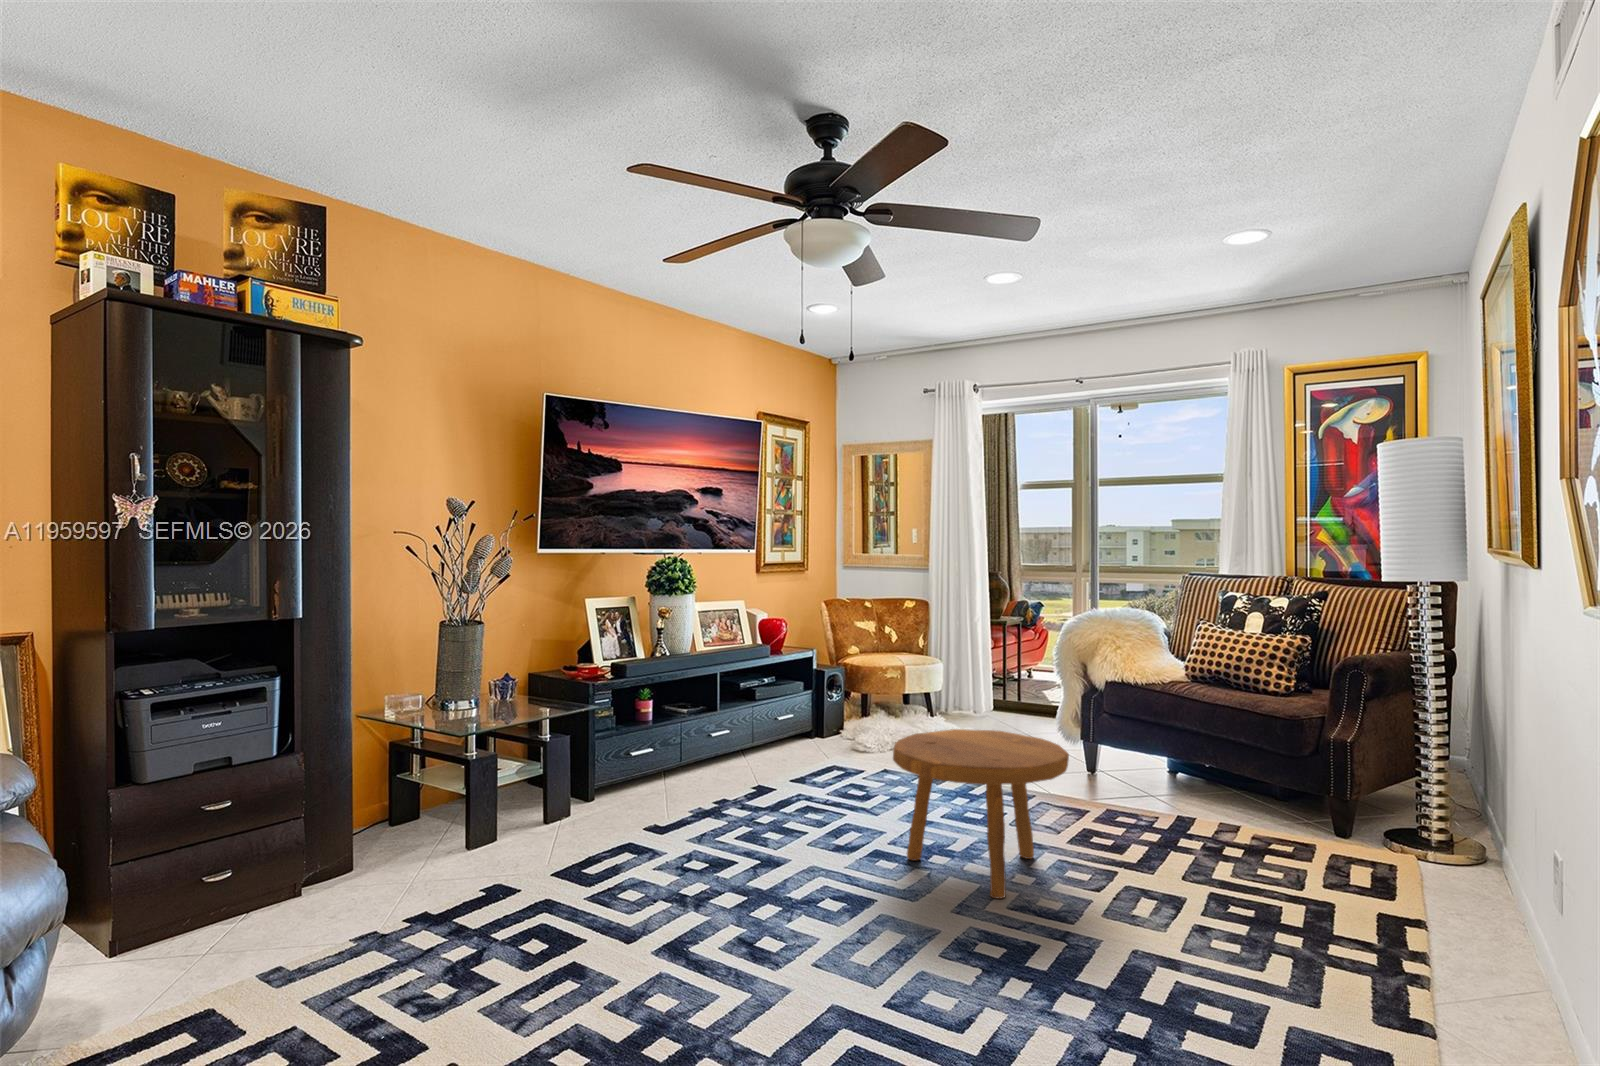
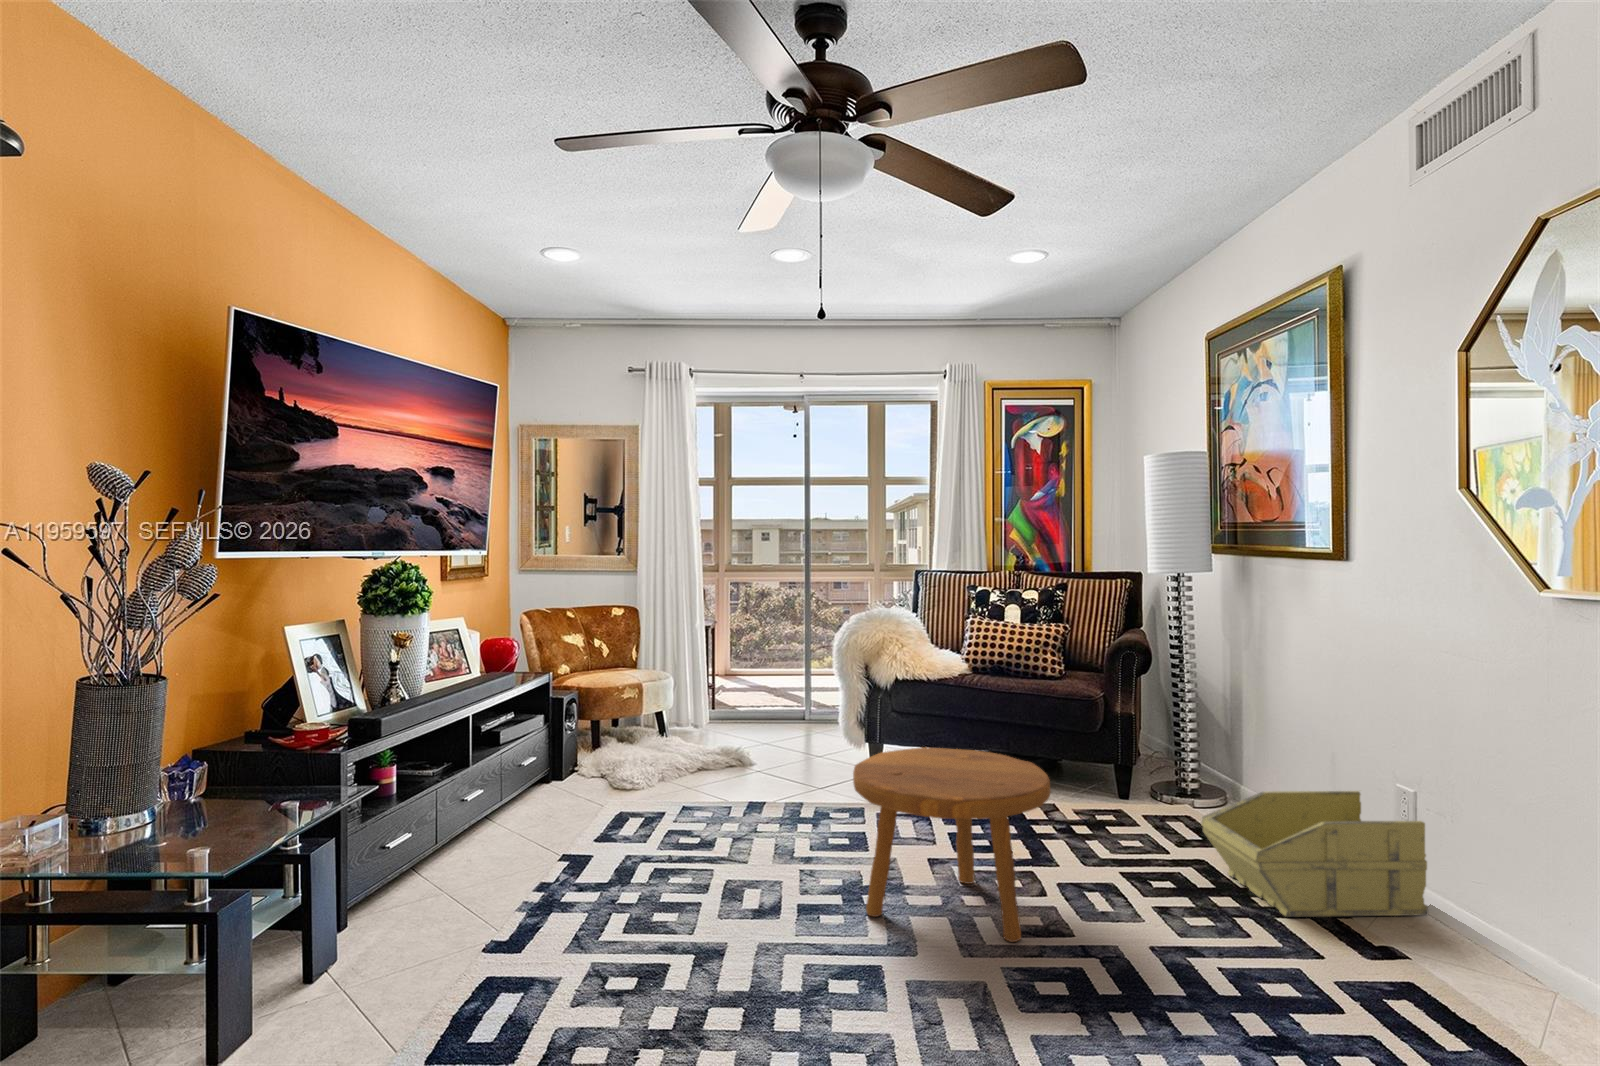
storage bin: none [1269,824,1537,987] -> present [1201,791,1428,917]

